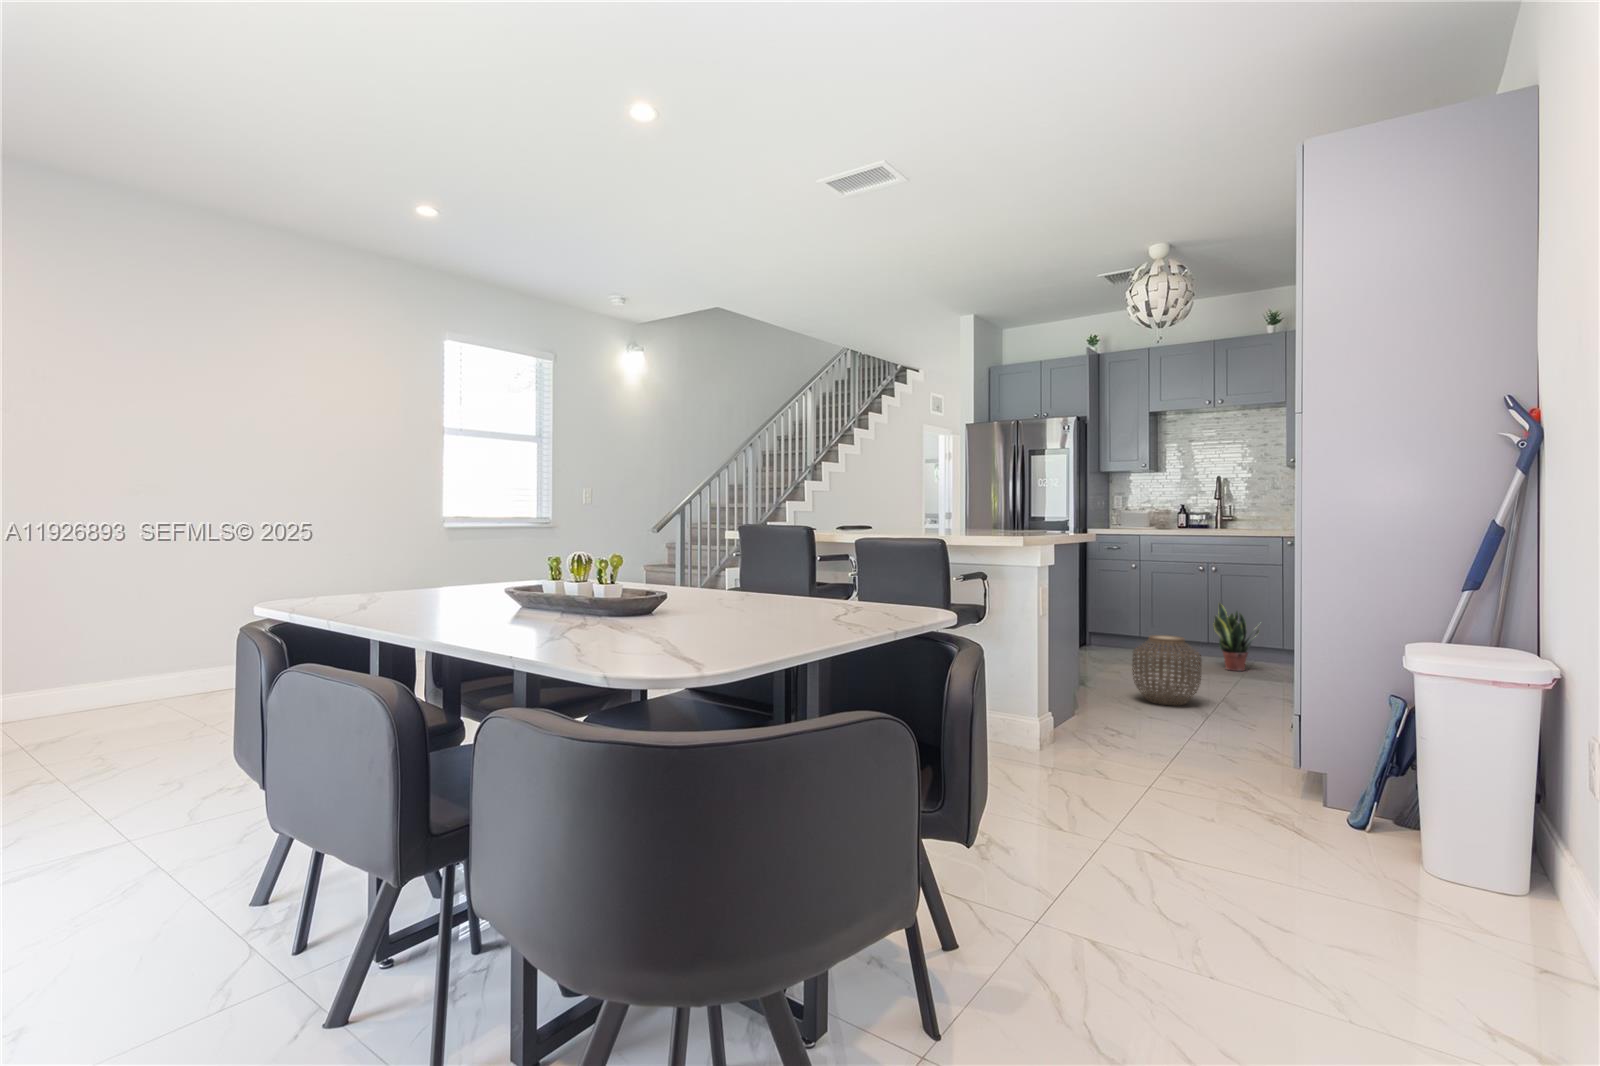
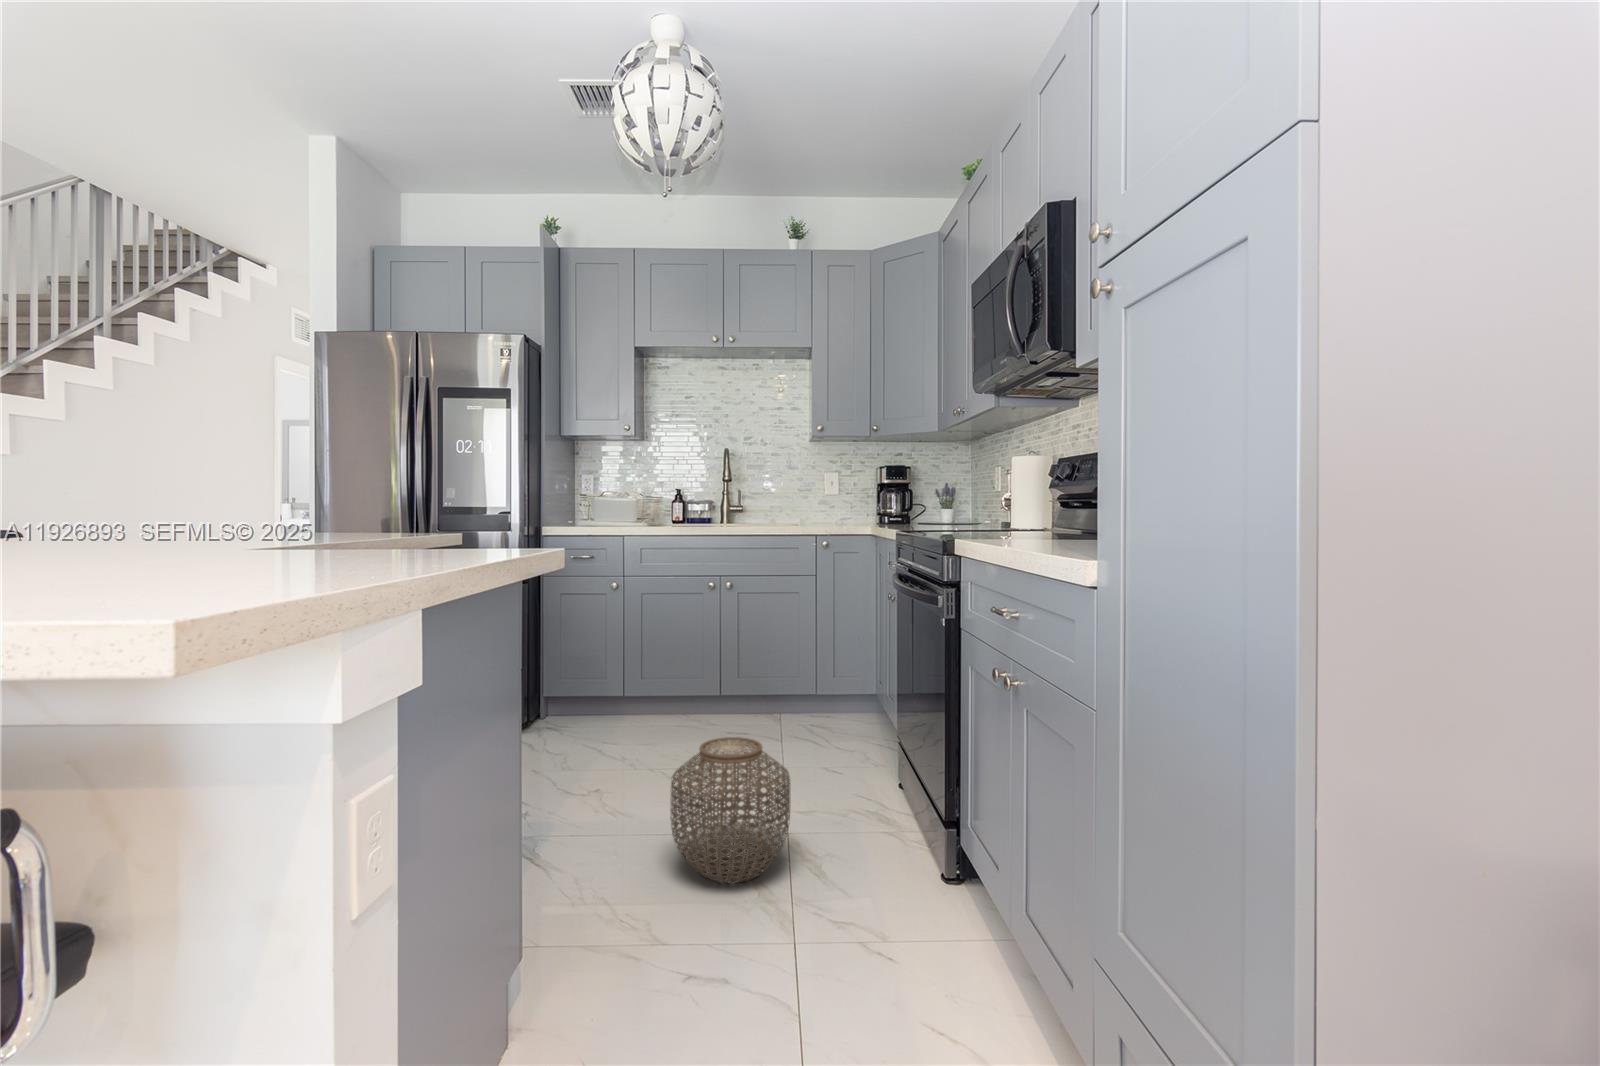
potted plant: present [1214,603,1259,671] -> none [734,632,795,730]

